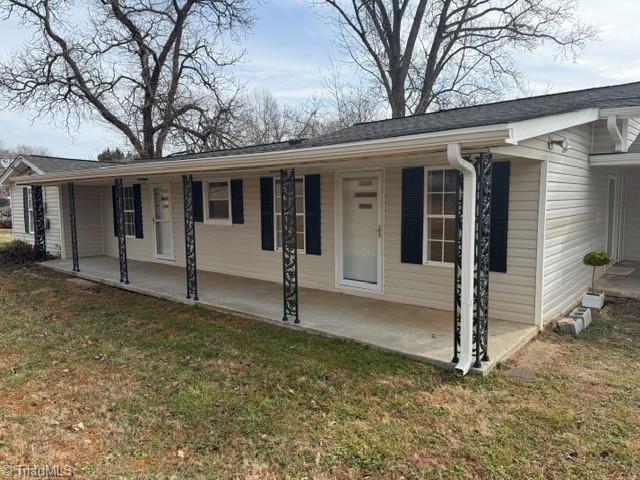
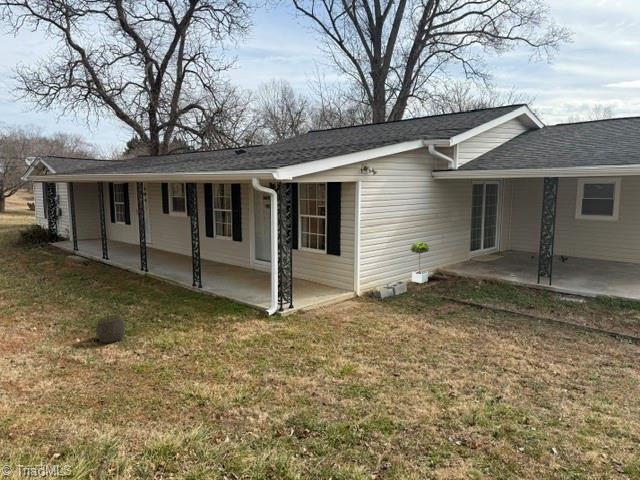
woven basket: none [201,397,254,459] -> present [96,315,125,343]

